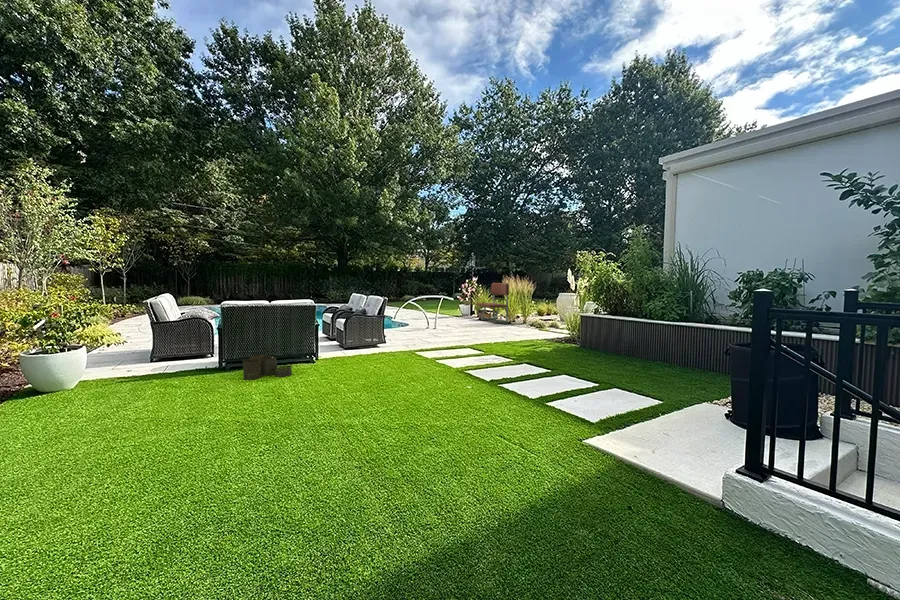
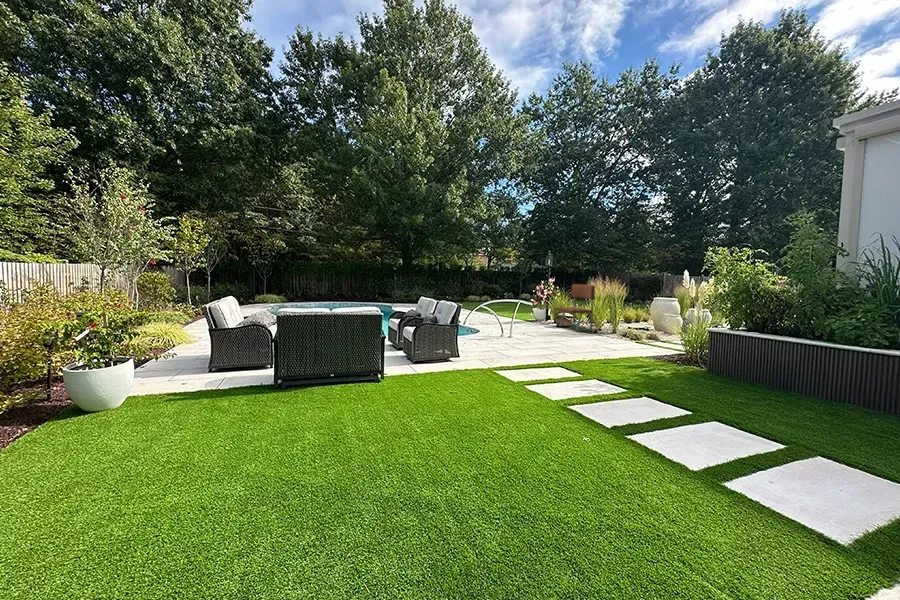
woven basket: present [243,354,292,380] -> none [286,373,345,410]

